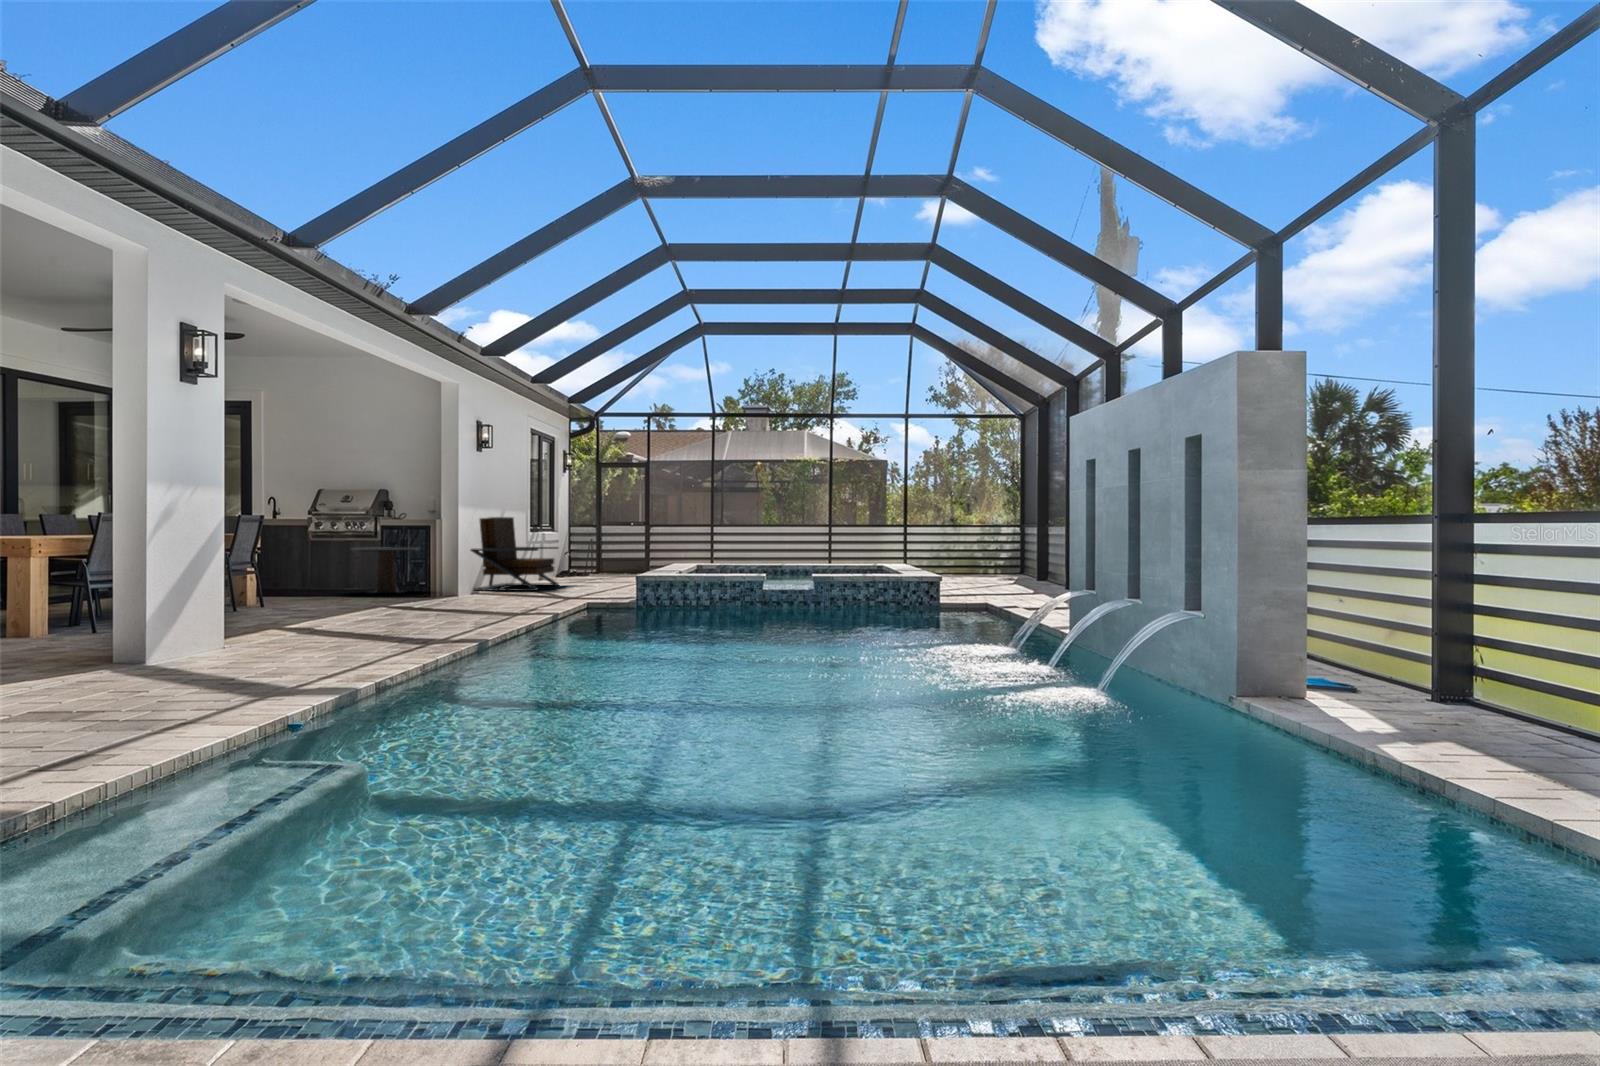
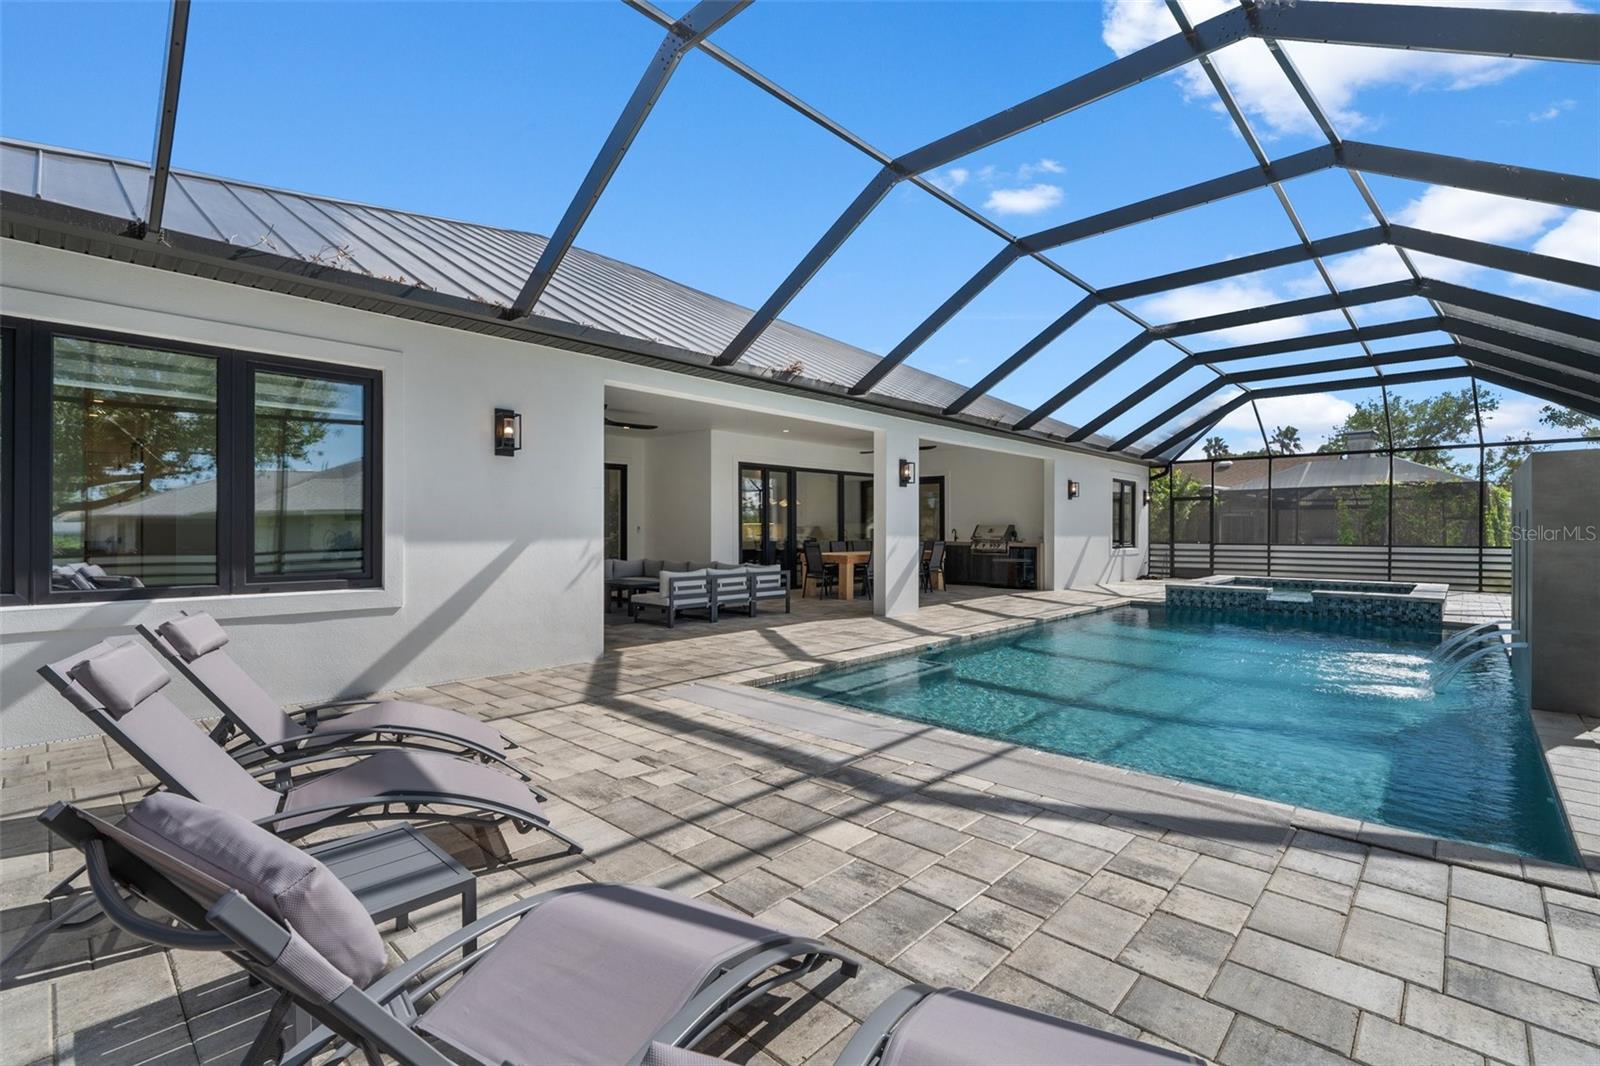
lounge chair: present [471,517,559,591] -> none [1060,542,1121,590]

